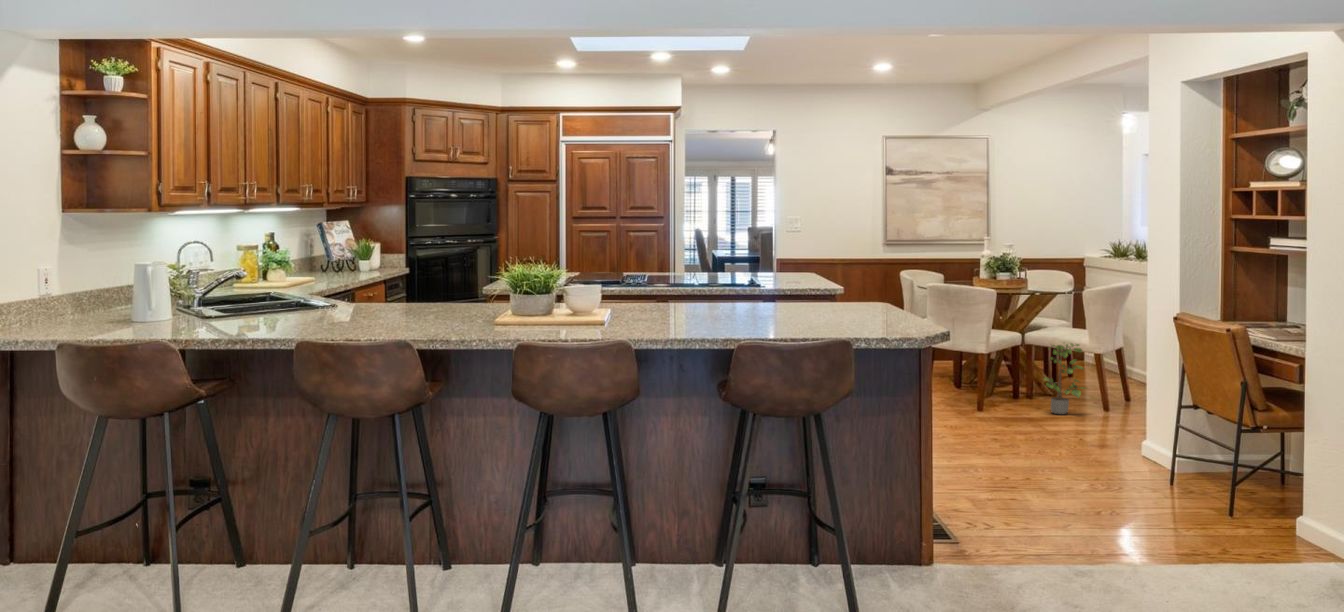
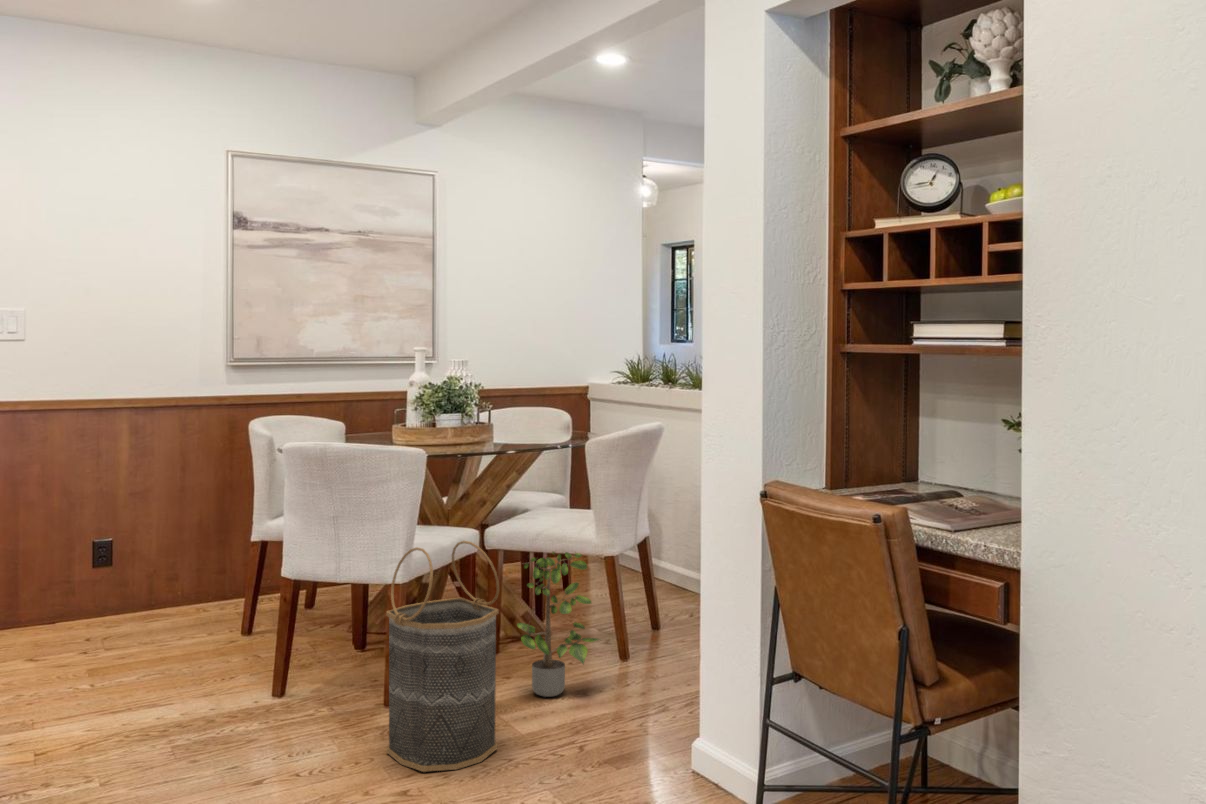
basket: none [982,330,1038,430] -> present [386,541,499,772]

